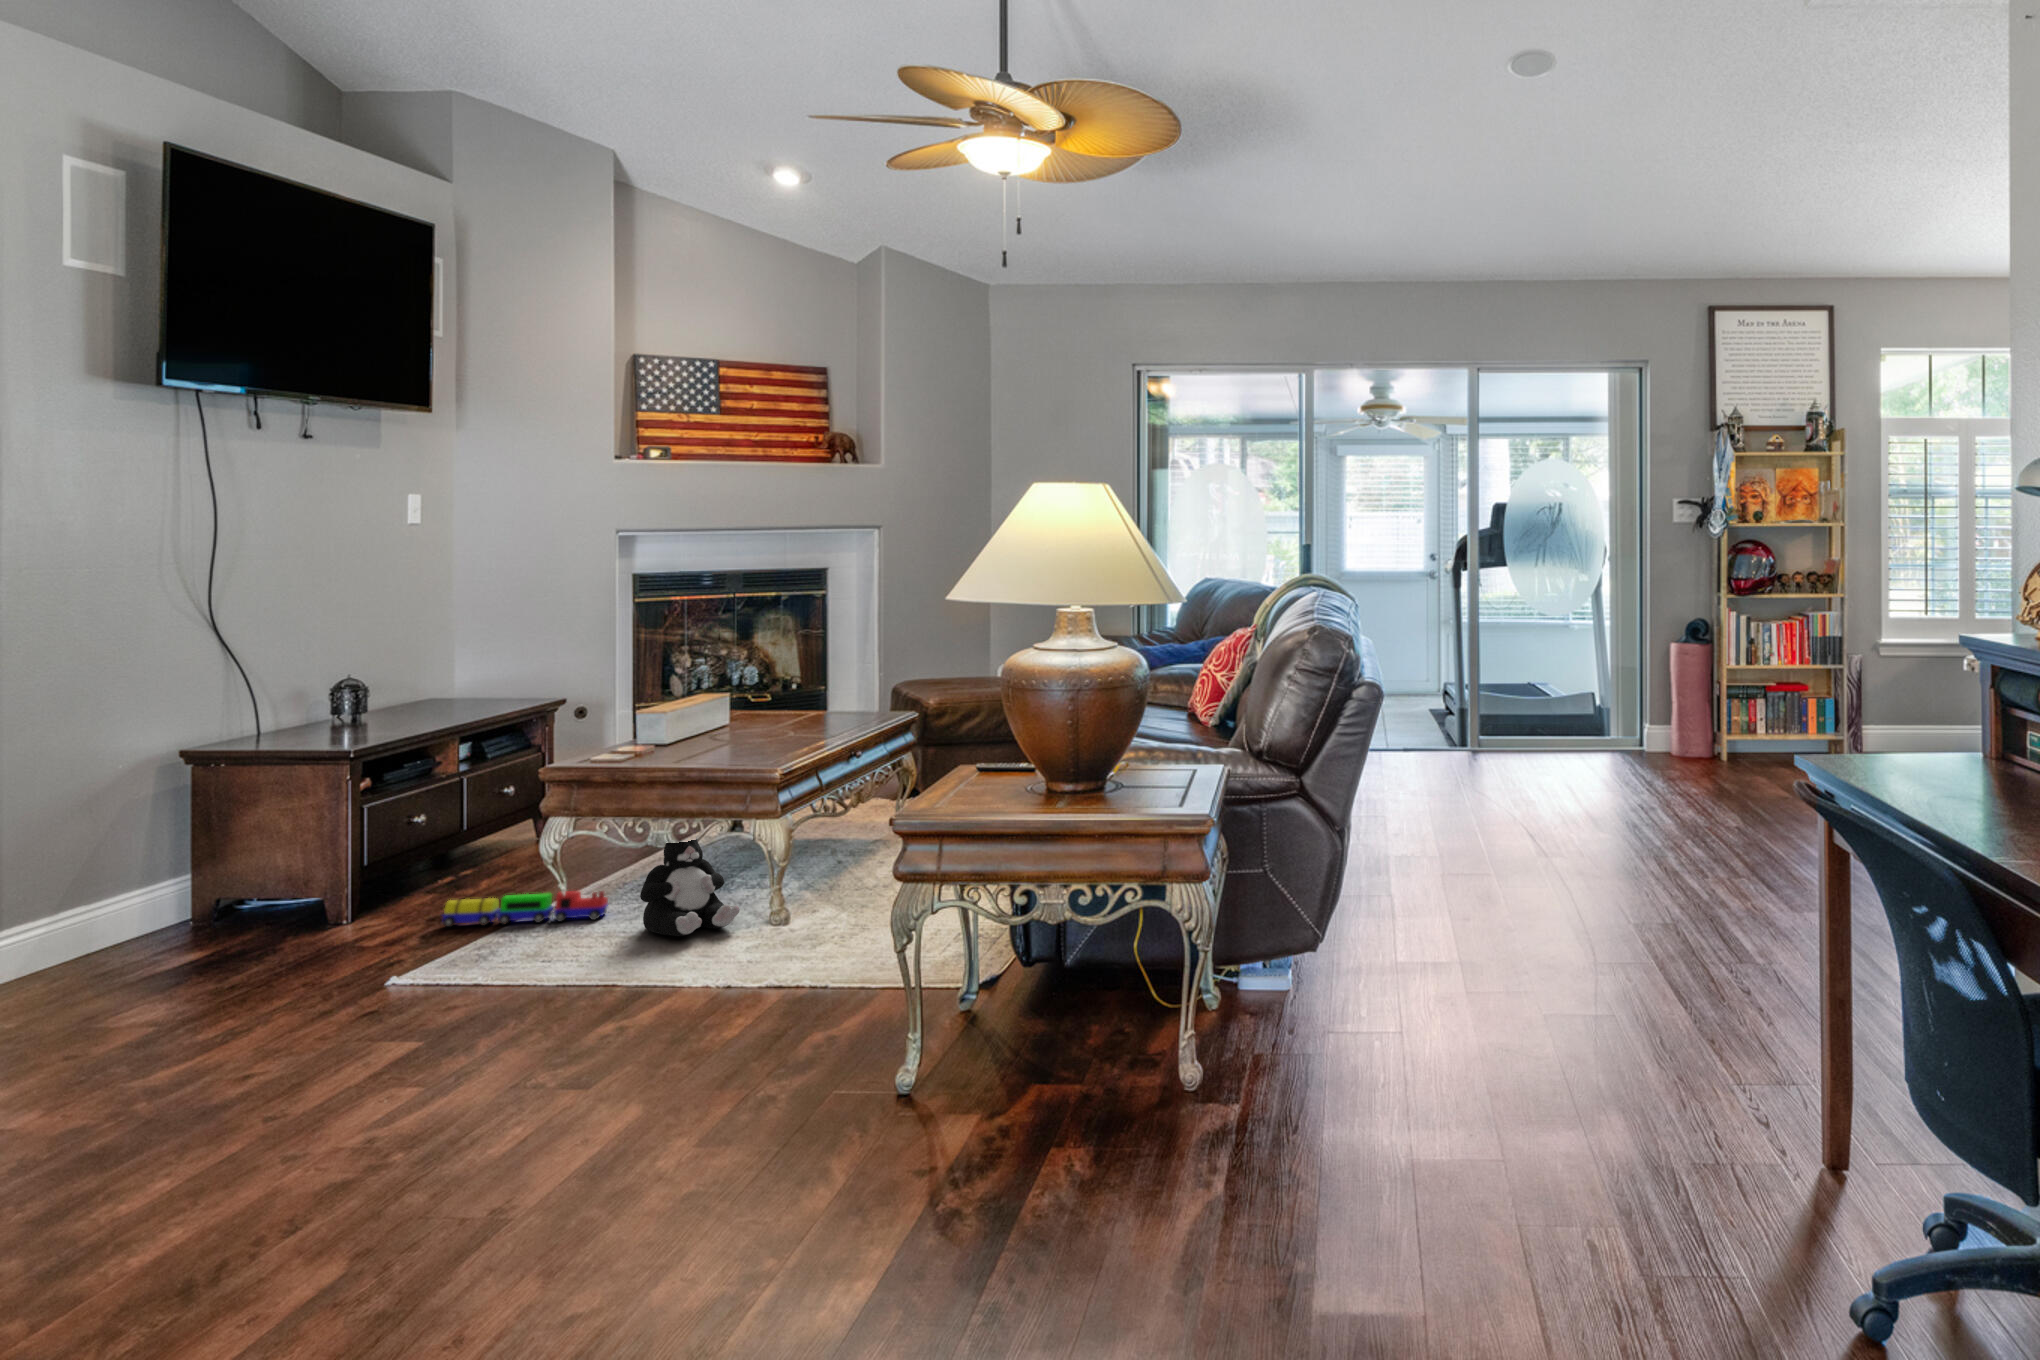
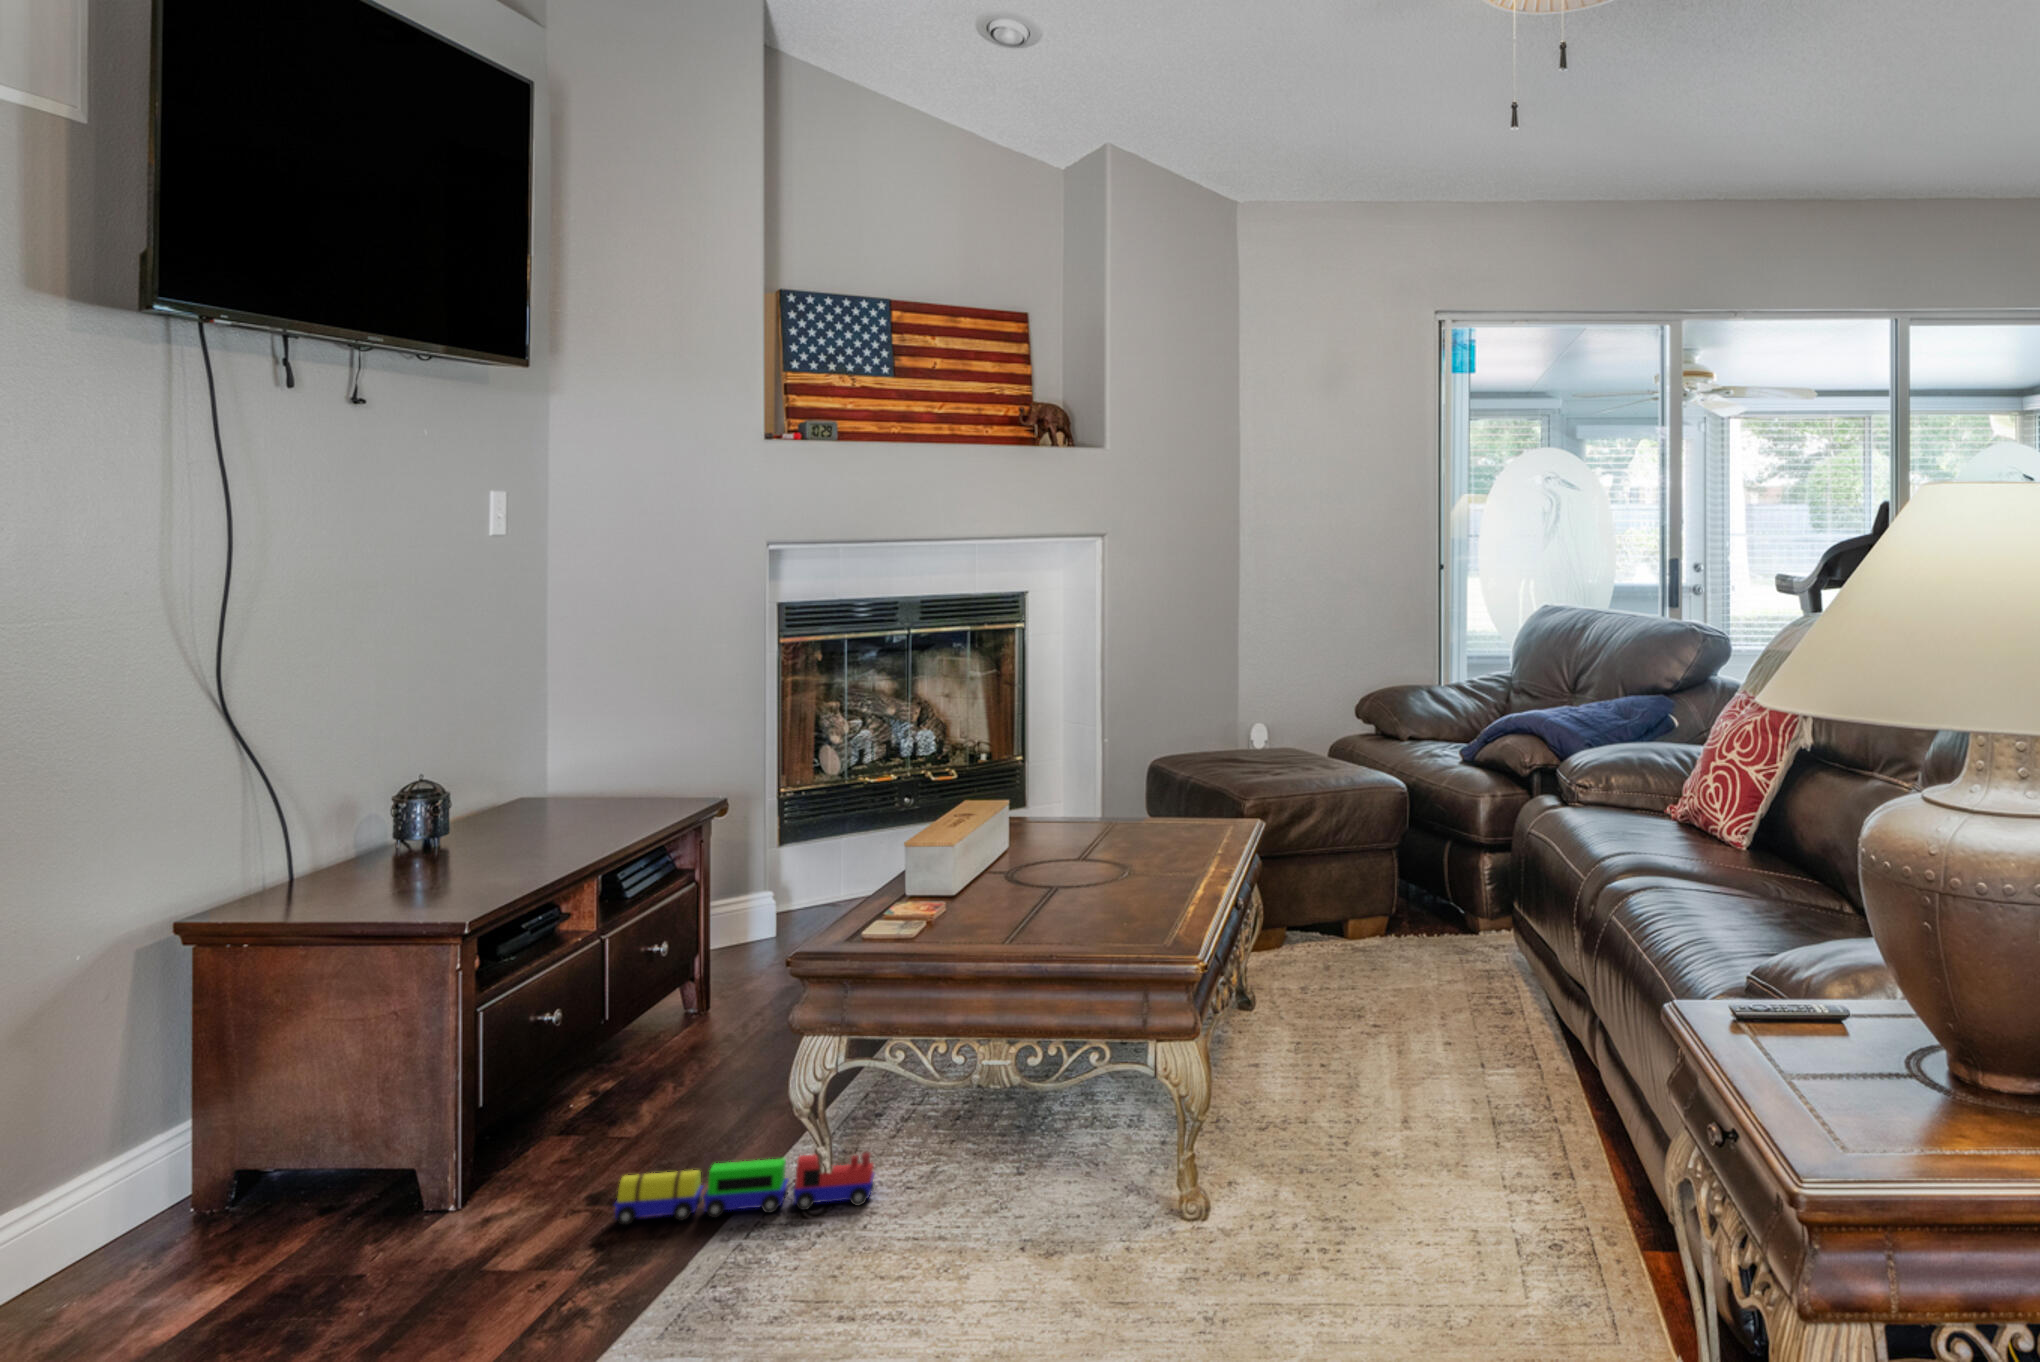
plush toy: present [640,839,740,936] -> none [956,1049,1116,1255]

